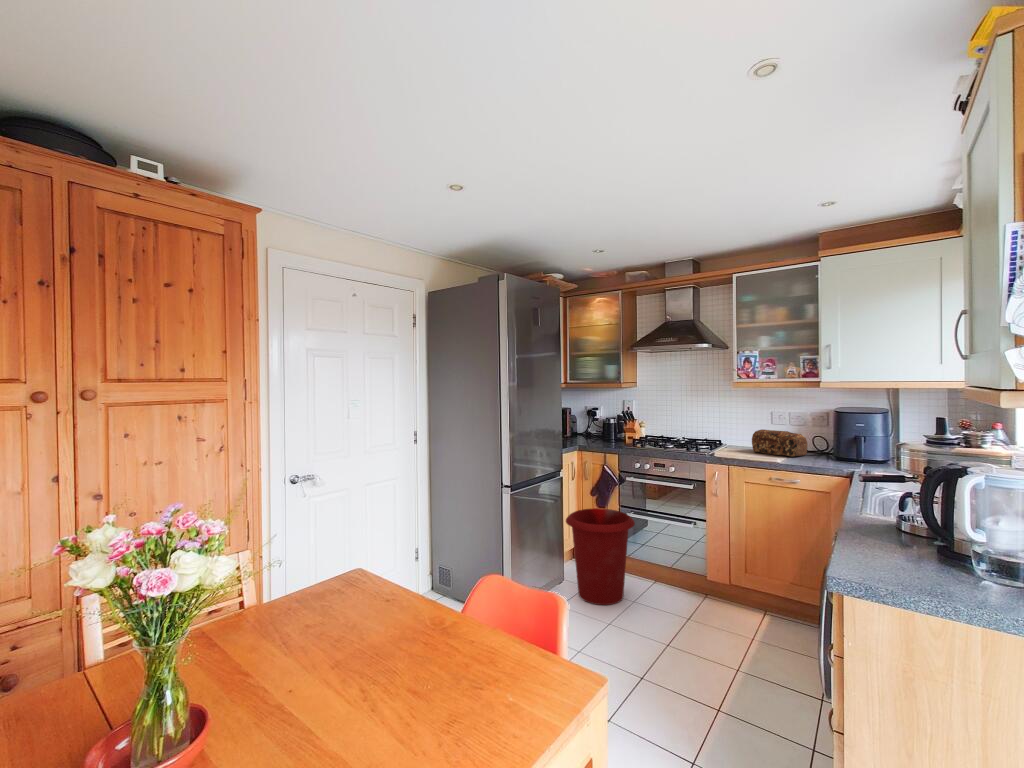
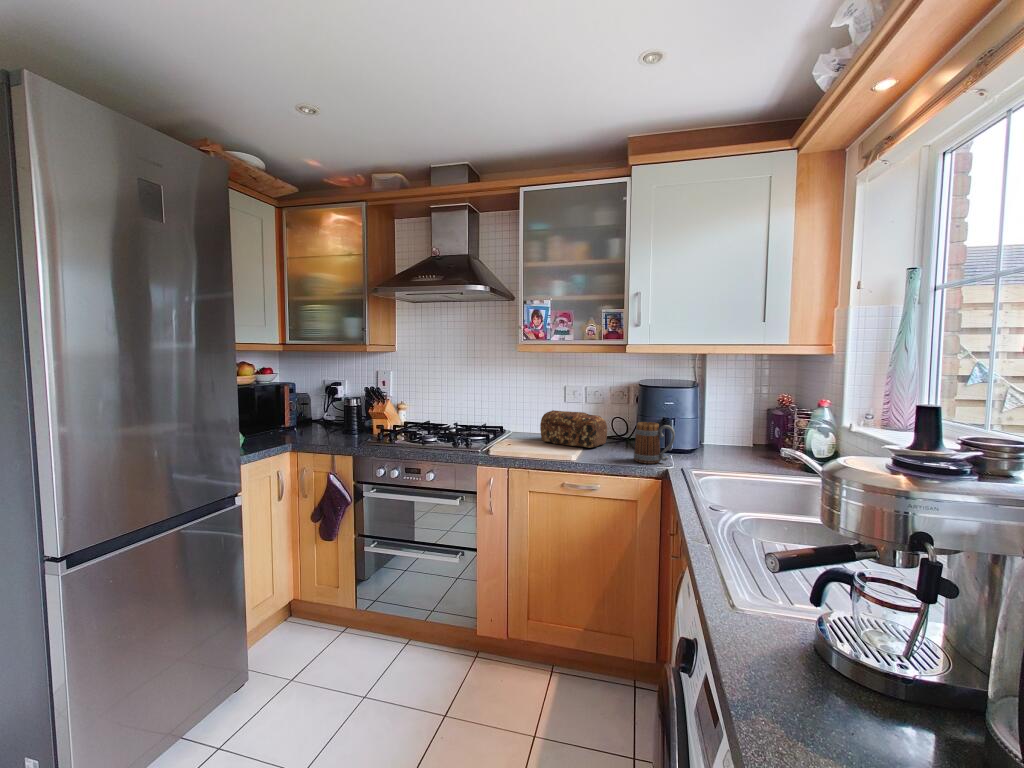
mug: none [826,438,860,467] -> present [634,422,675,464]
waste bin: present [566,508,635,605] -> none [239,547,367,725]

